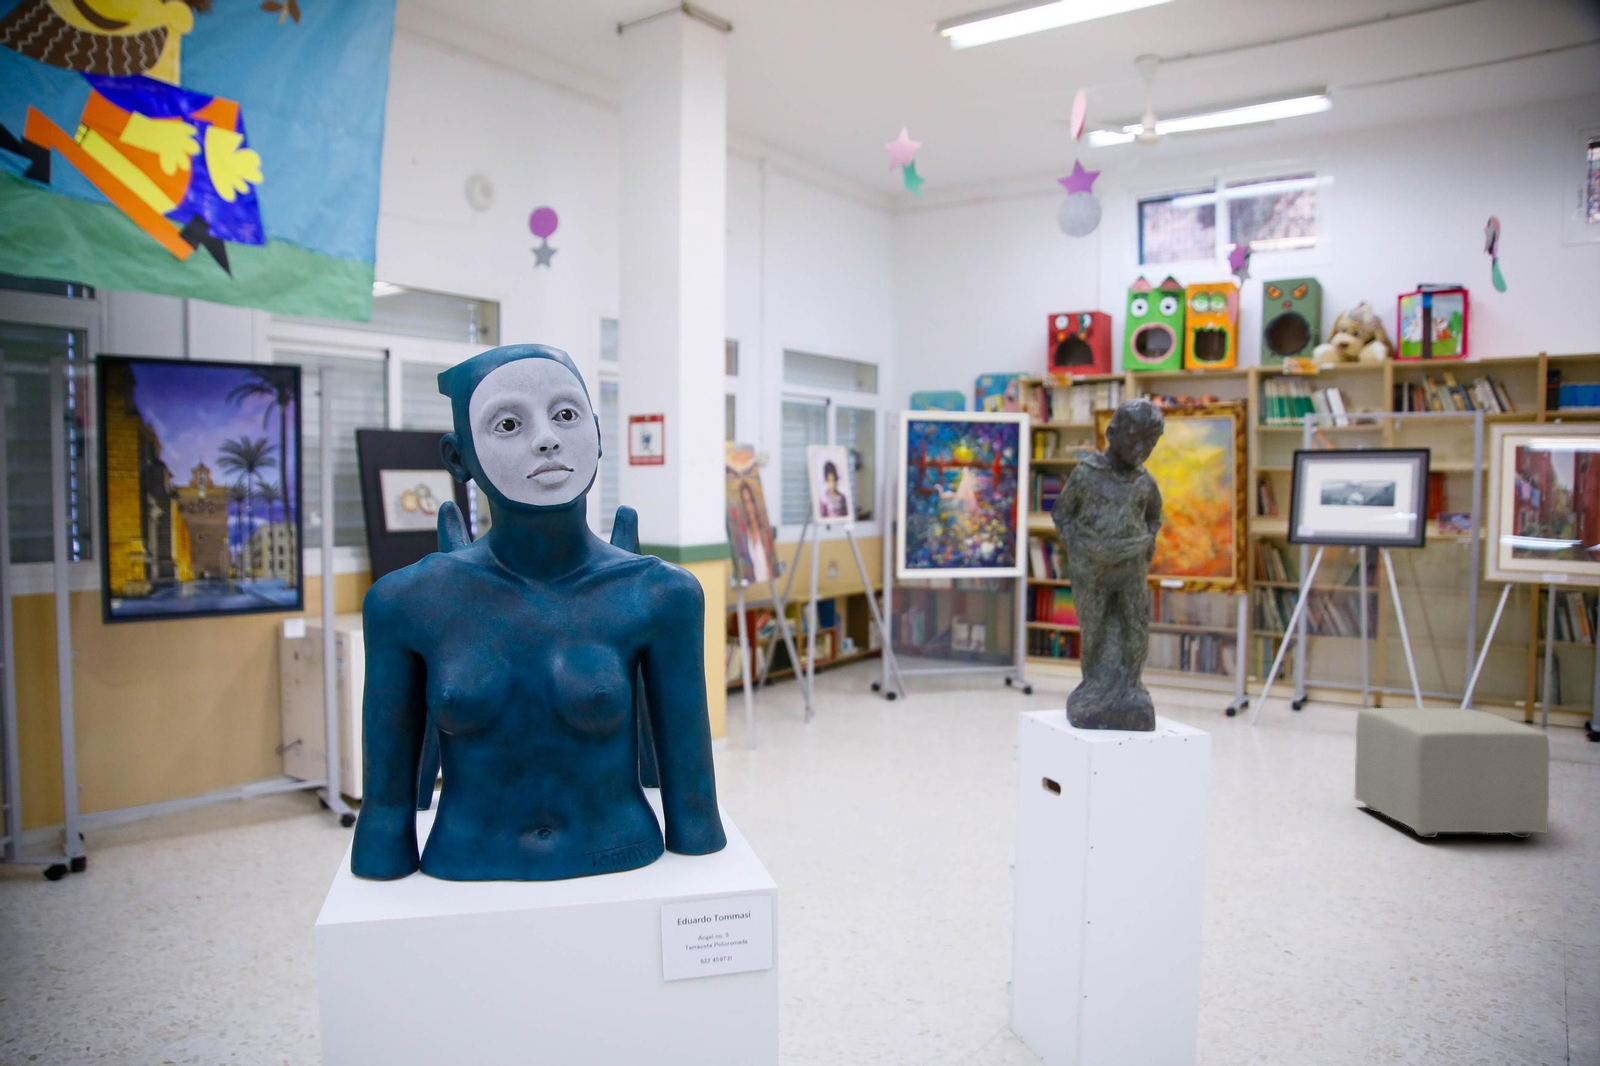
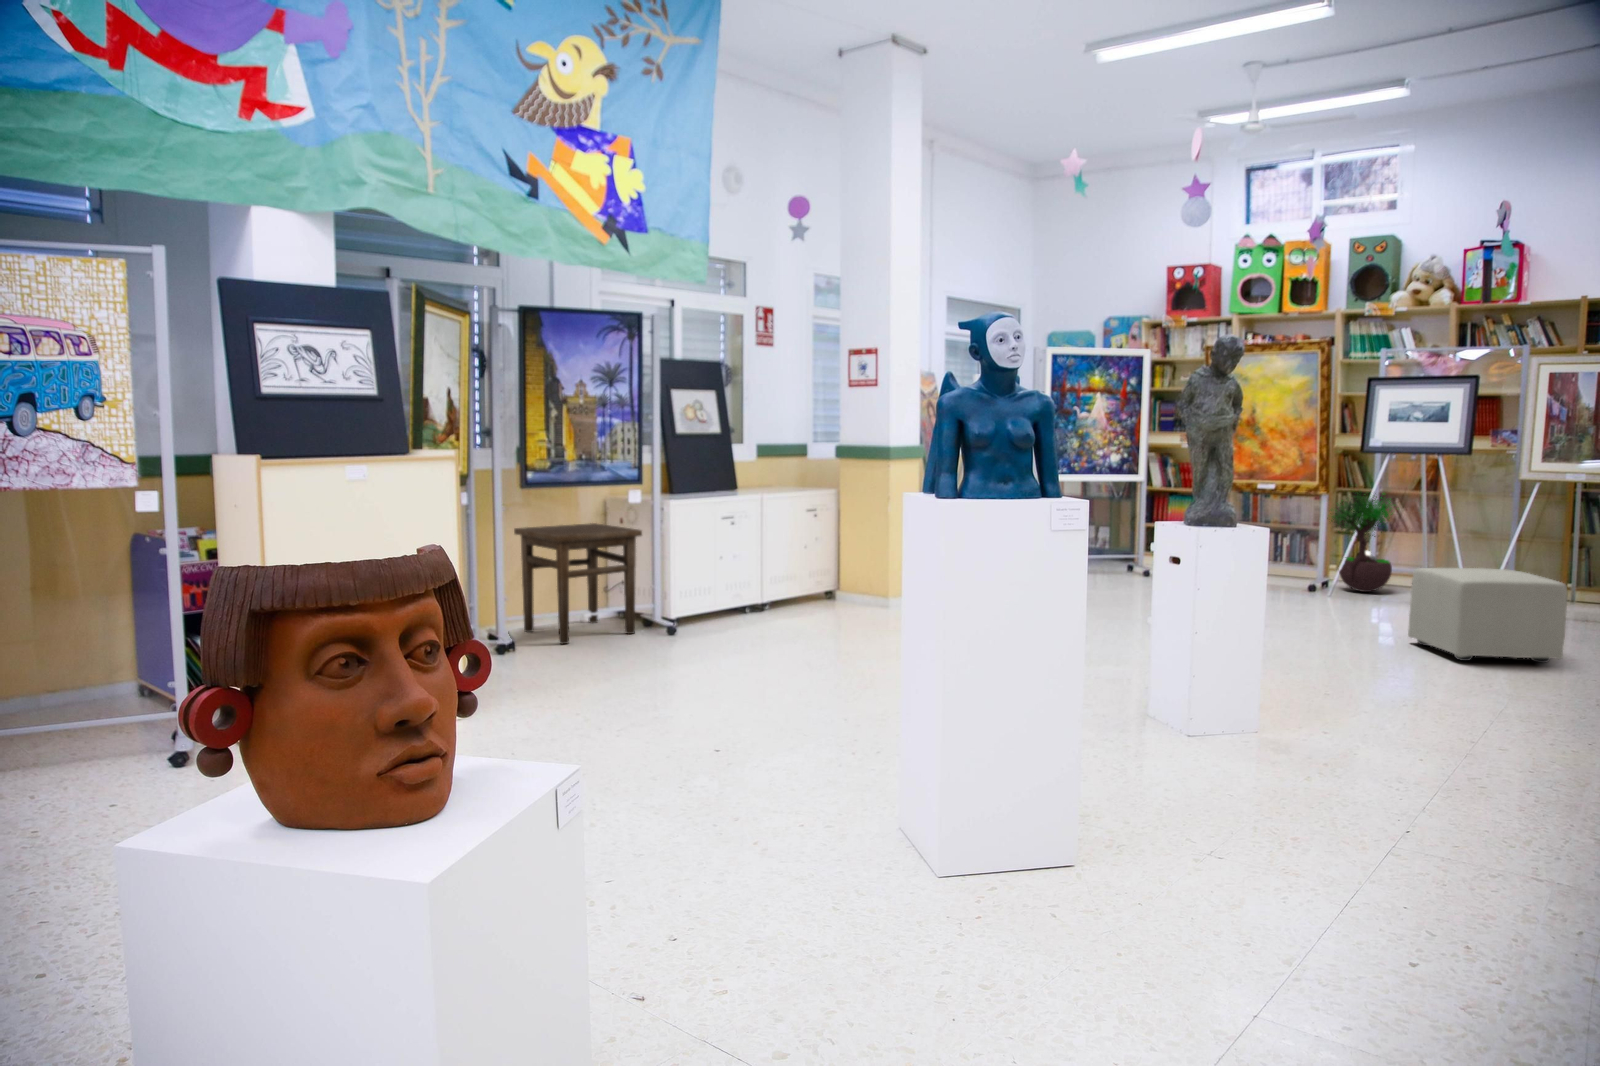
potted tree: none [1248,585,1334,720] -> present [1331,492,1392,592]
side table: none [104,665,303,859] -> present [514,523,642,644]

